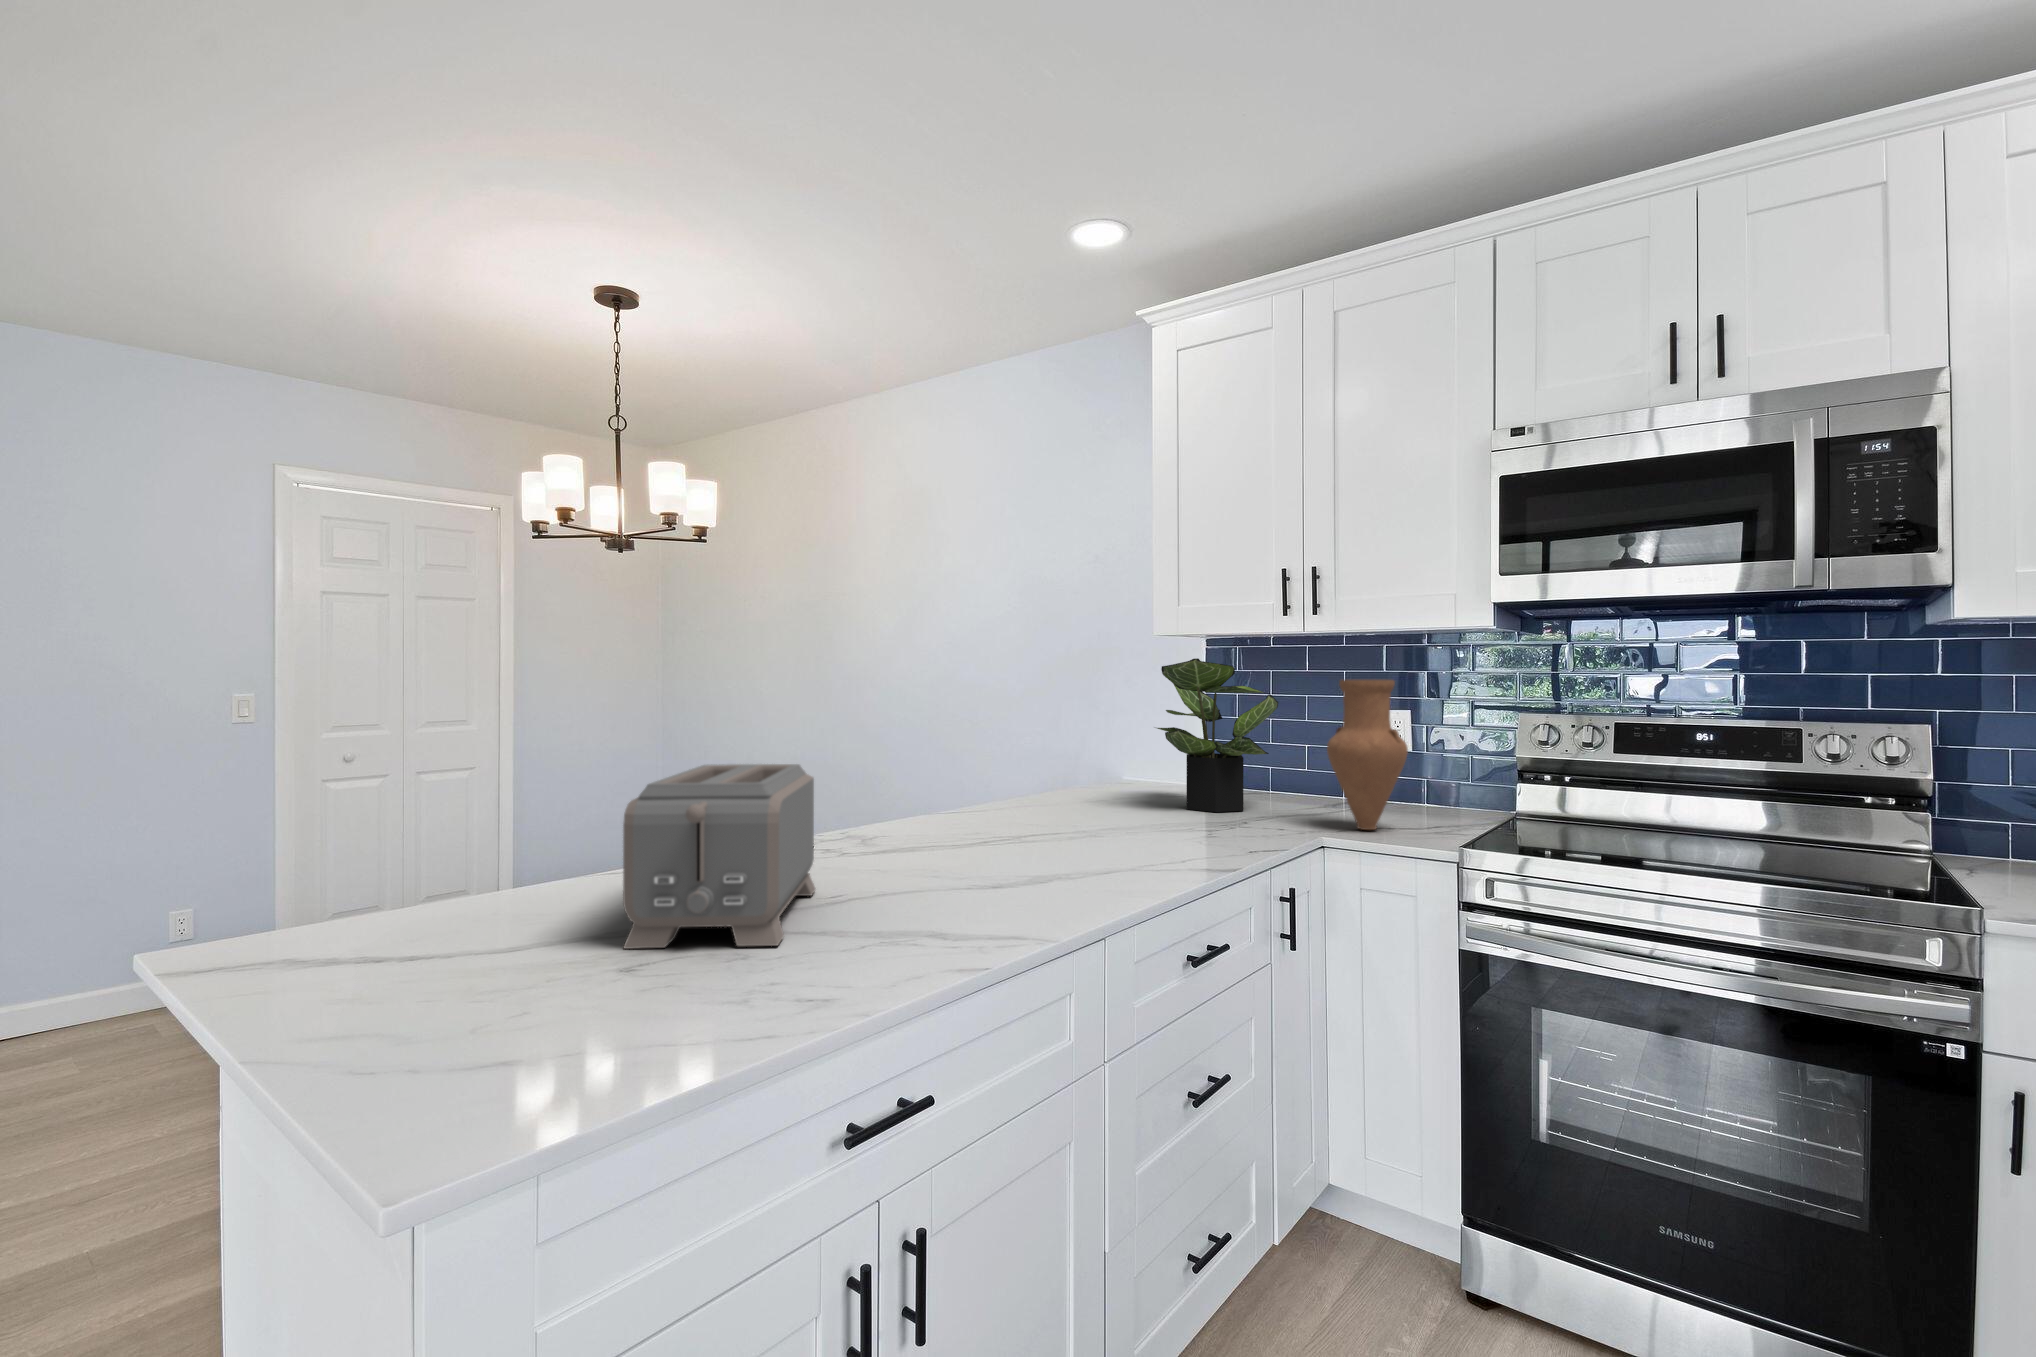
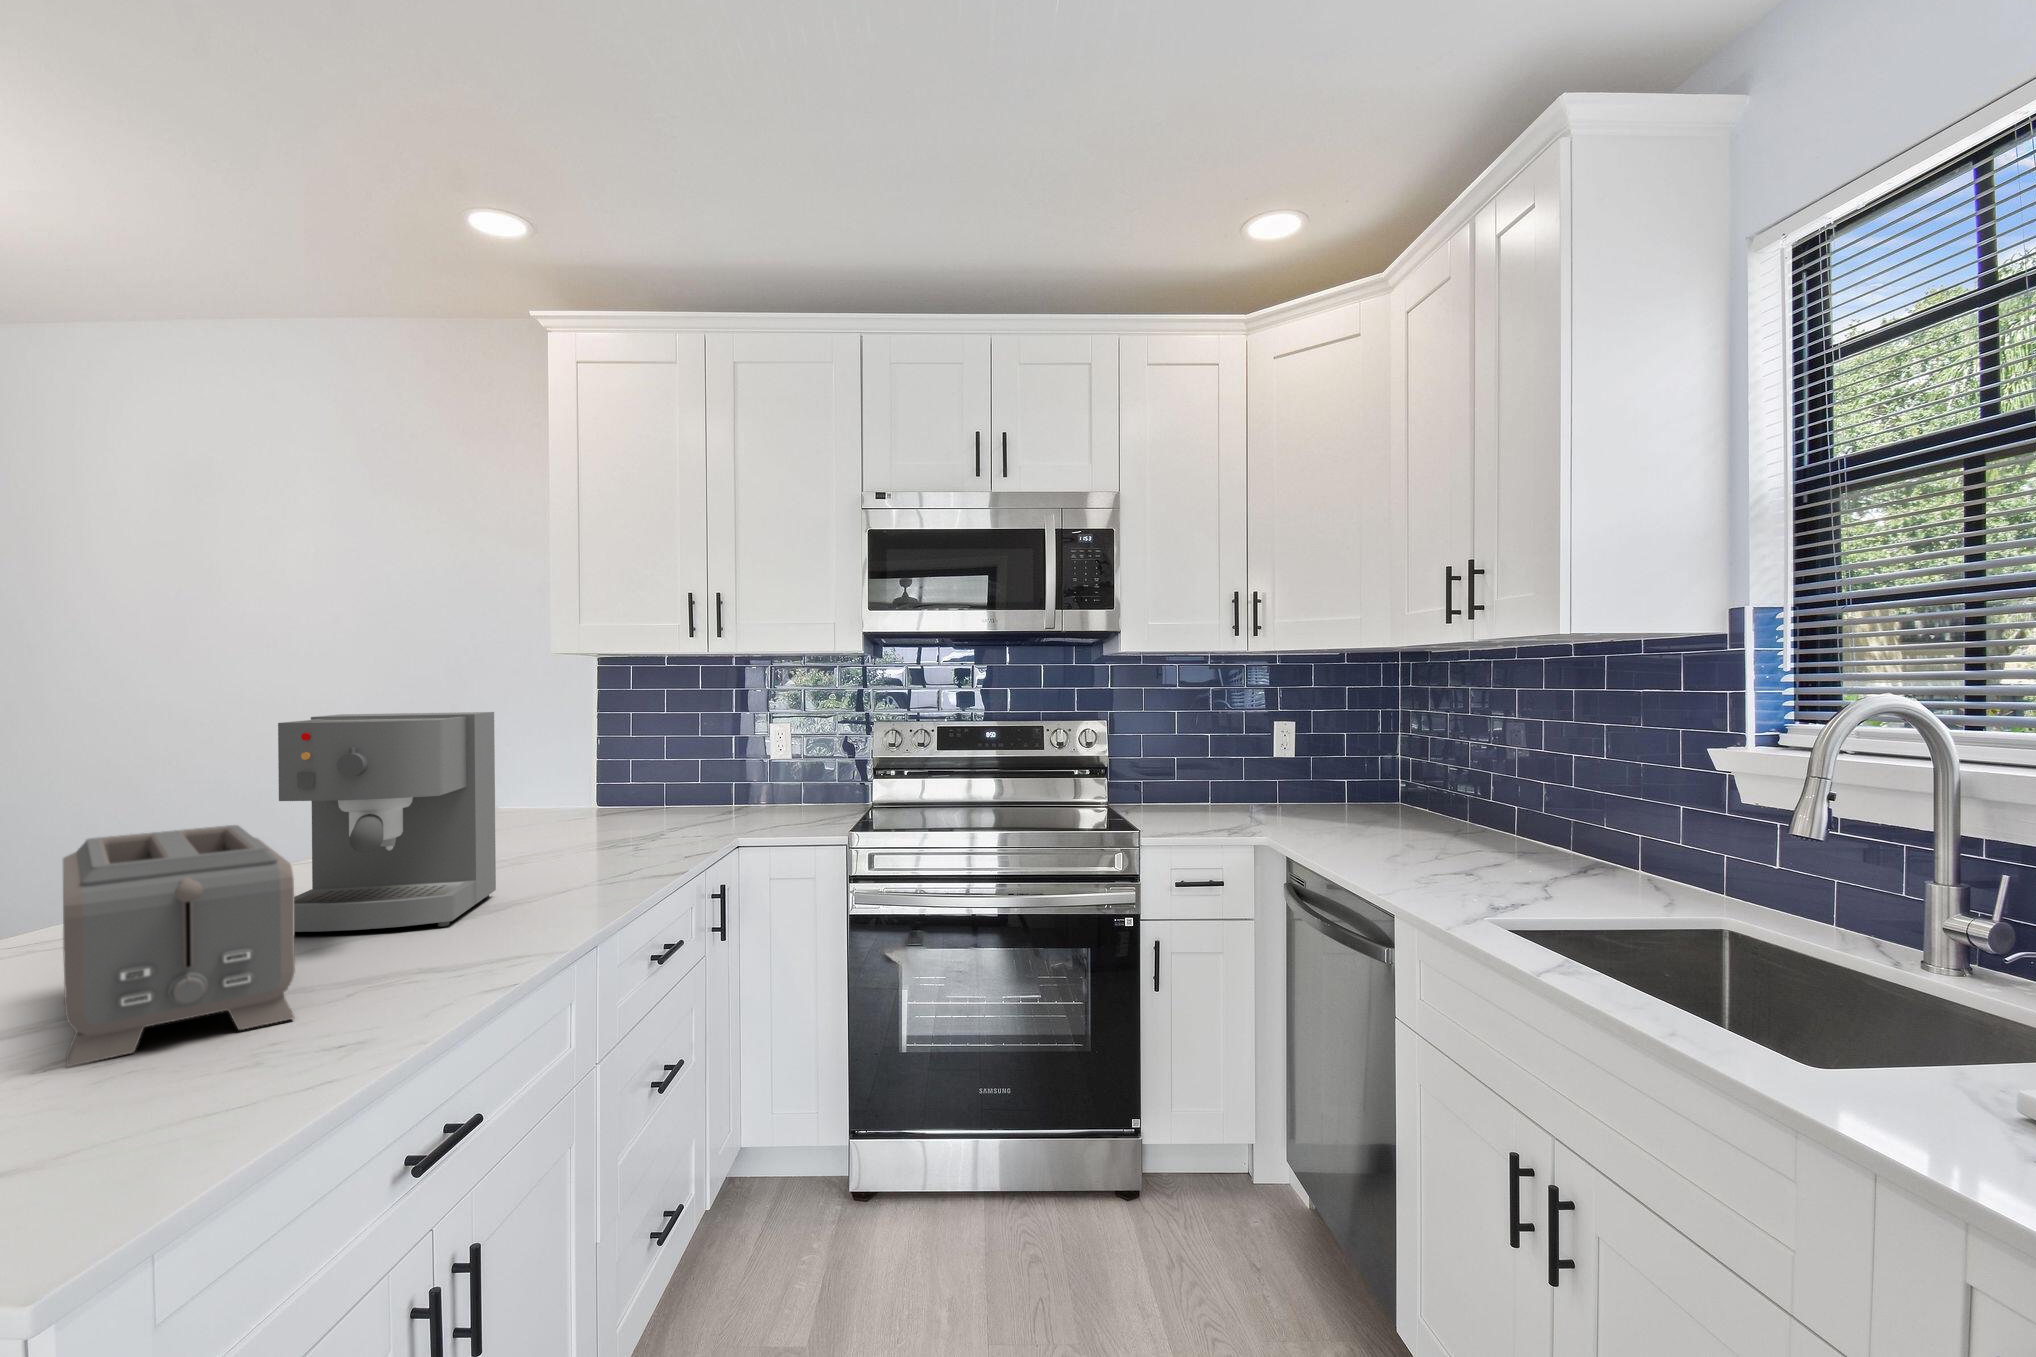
potted plant: present [1157,658,1278,812] -> none [554,683,682,829]
coffee maker: none [856,677,1040,883] -> present [278,712,496,934]
vase: present [1327,680,1408,830] -> none [737,700,803,828]

